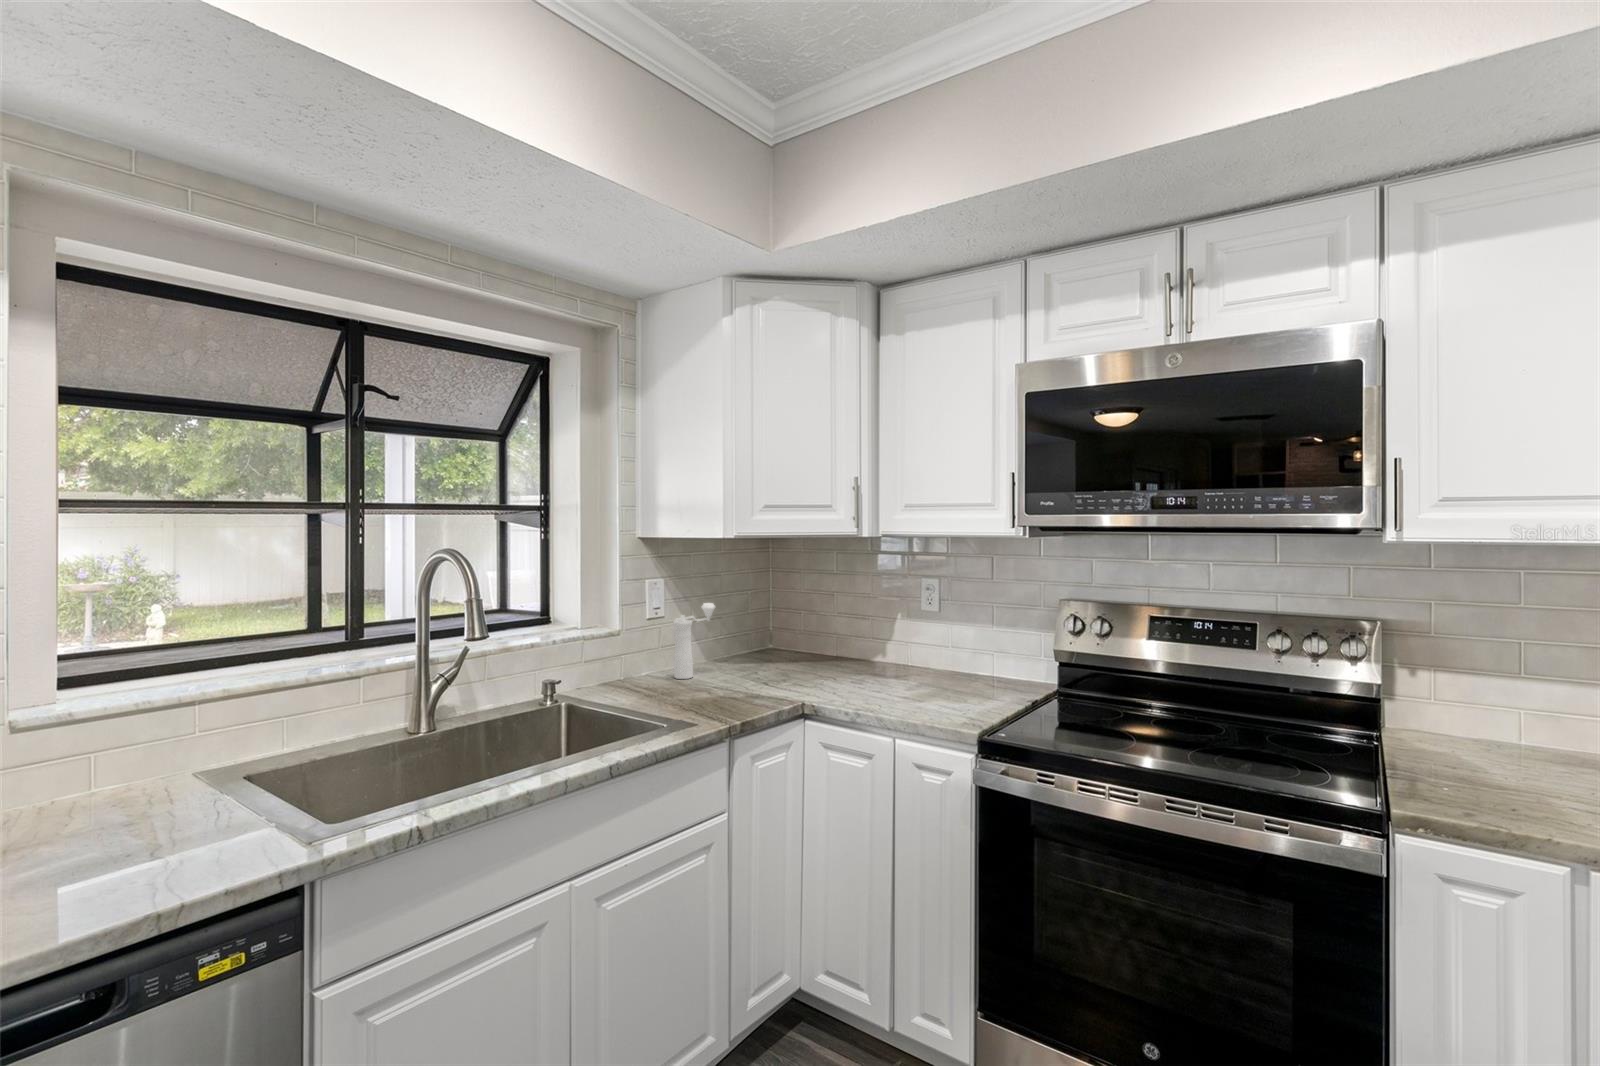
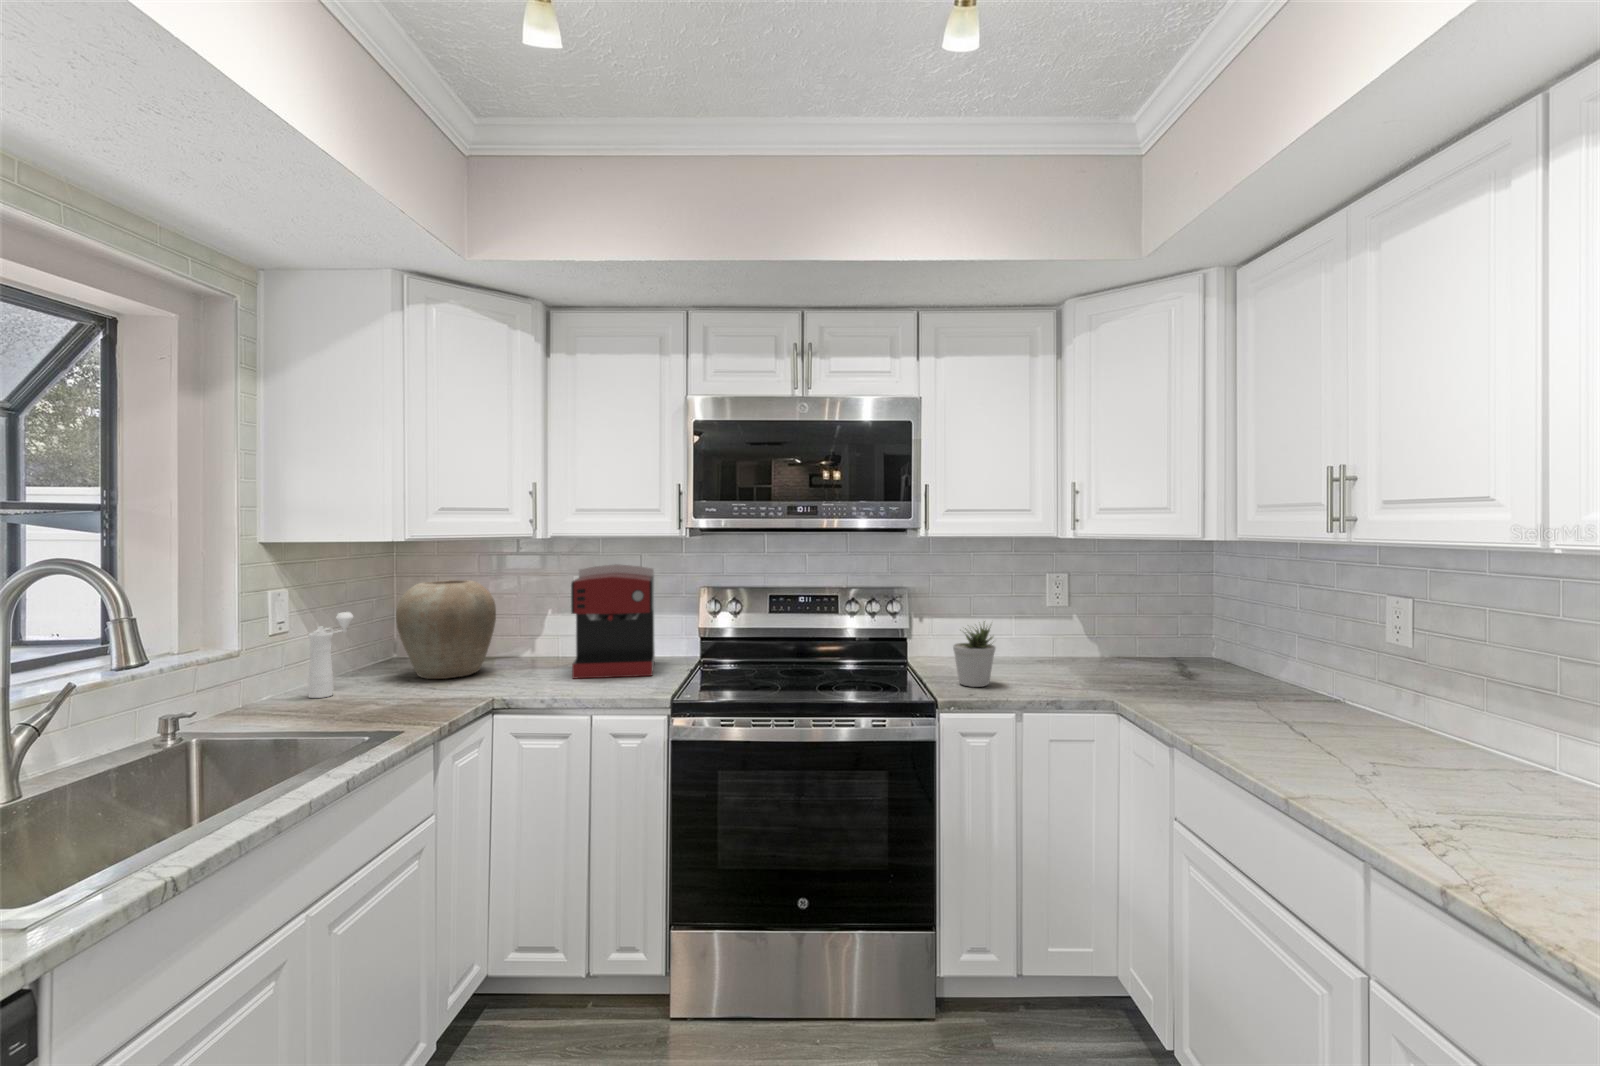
coffee maker: none [897,566,1007,700] -> present [571,564,655,679]
vase: none [752,577,841,674] -> present [396,580,496,679]
potted plant: none [1423,688,1516,801] -> present [953,621,995,687]

